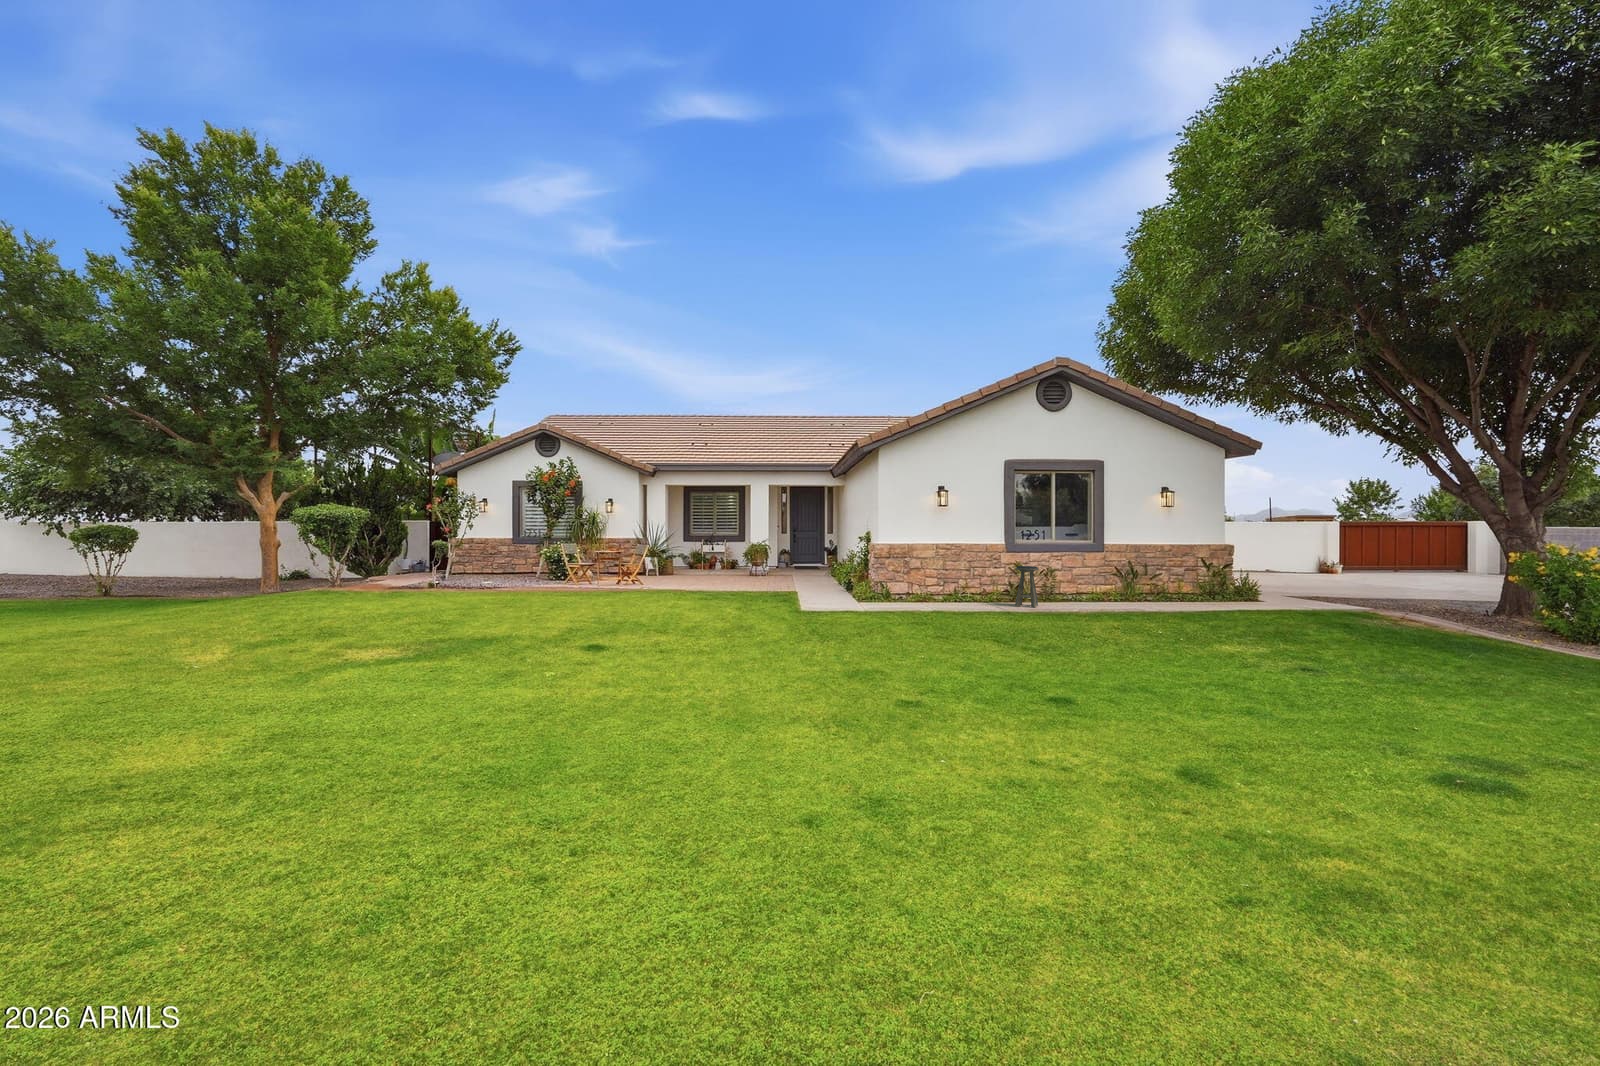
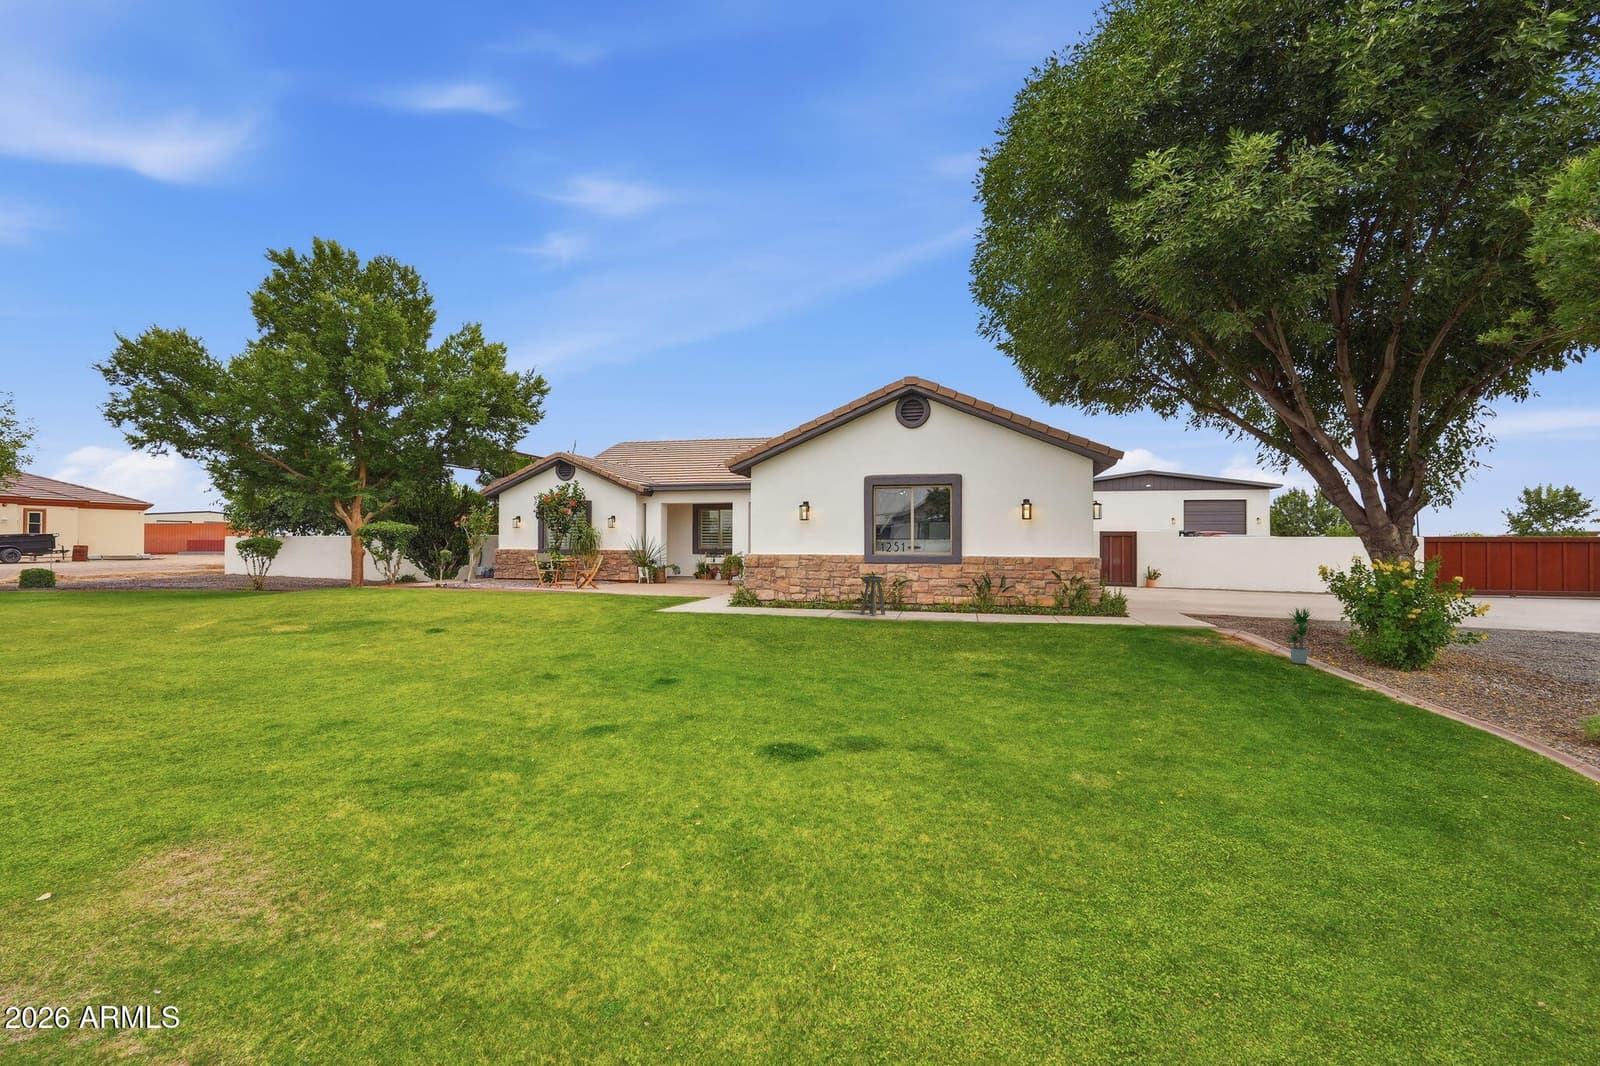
potted plant: none [1527,588,1574,640] -> present [1287,608,1318,664]

